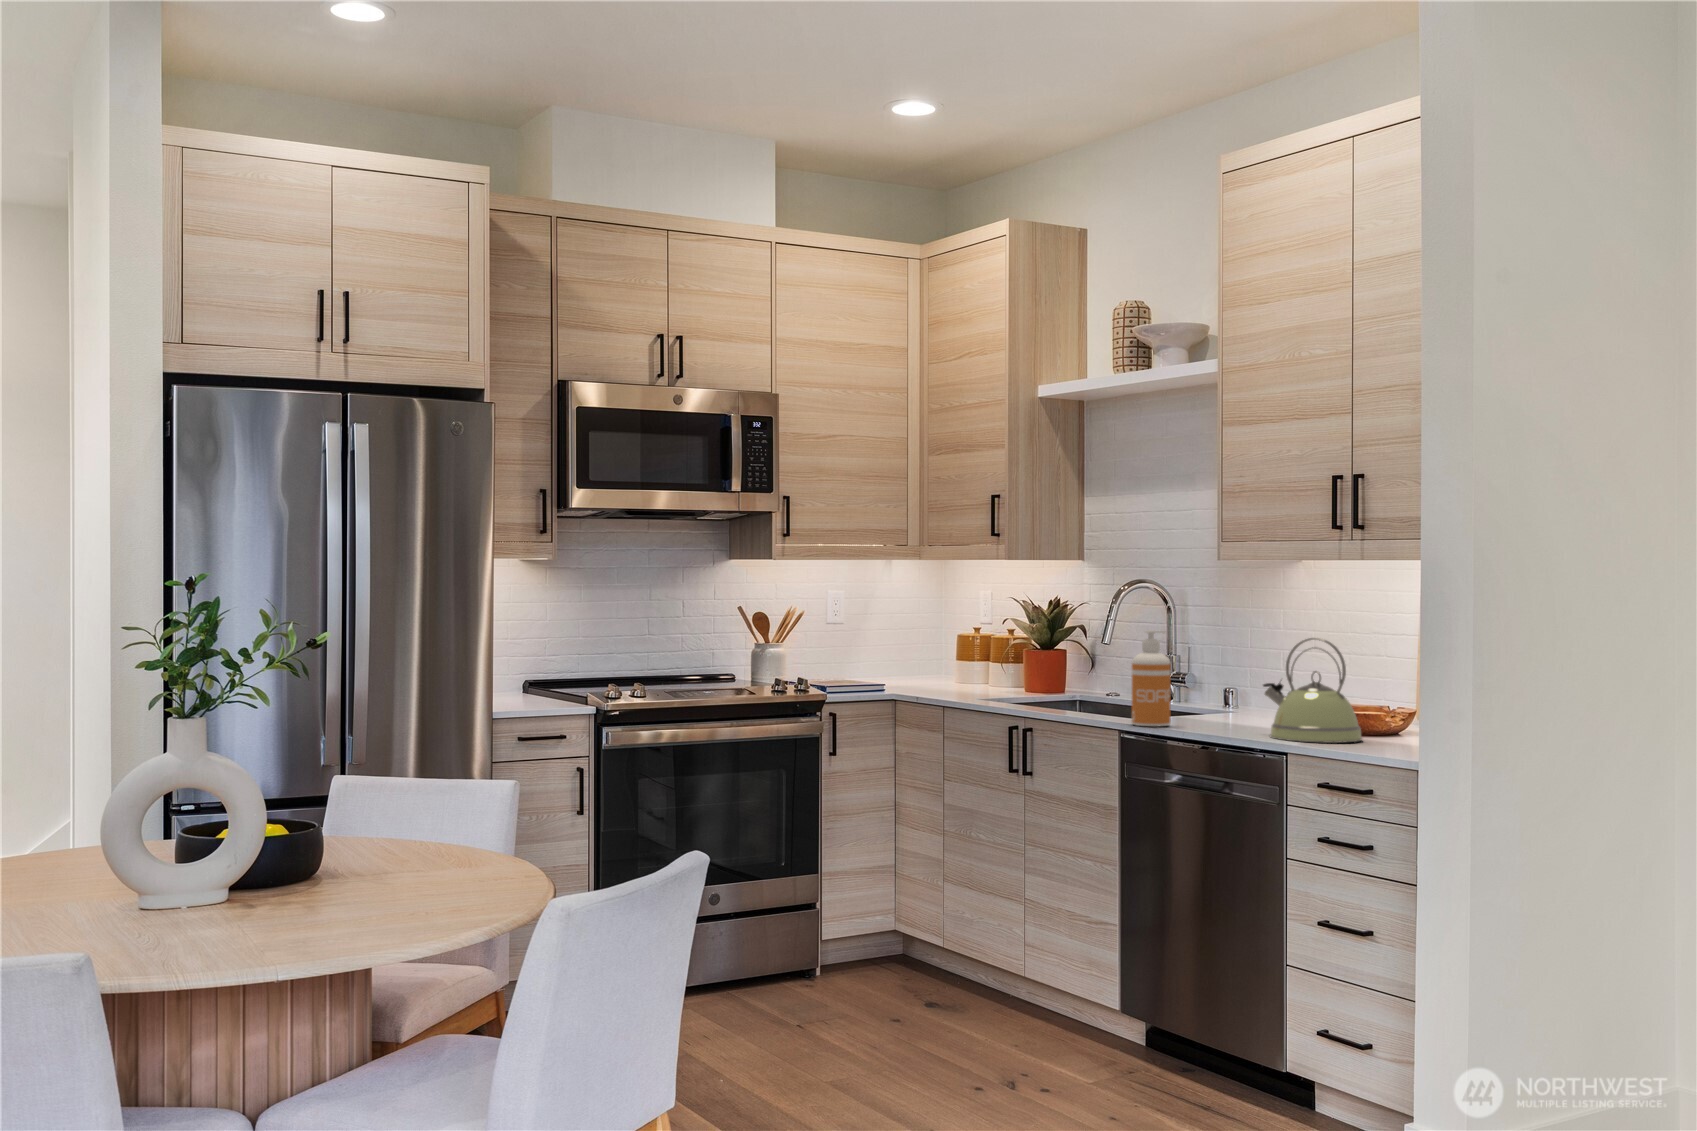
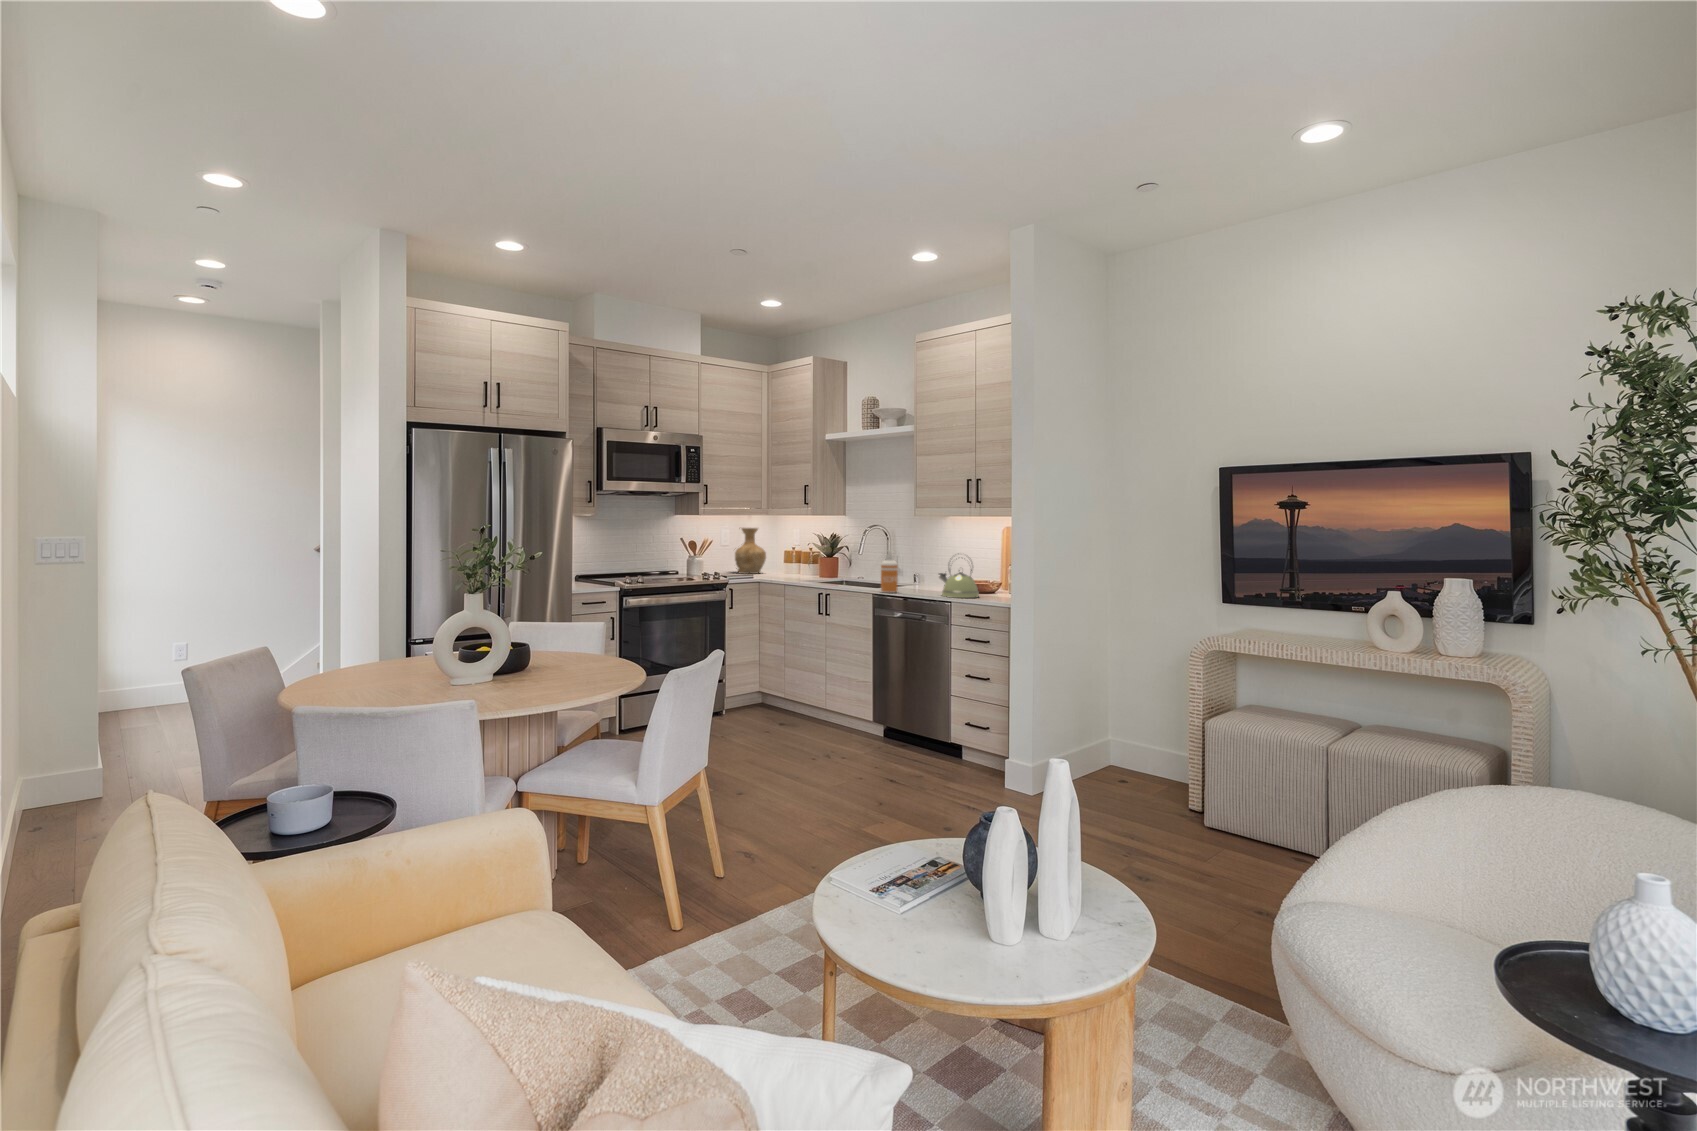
vase: none [854,586,924,680] -> present [735,528,766,574]

